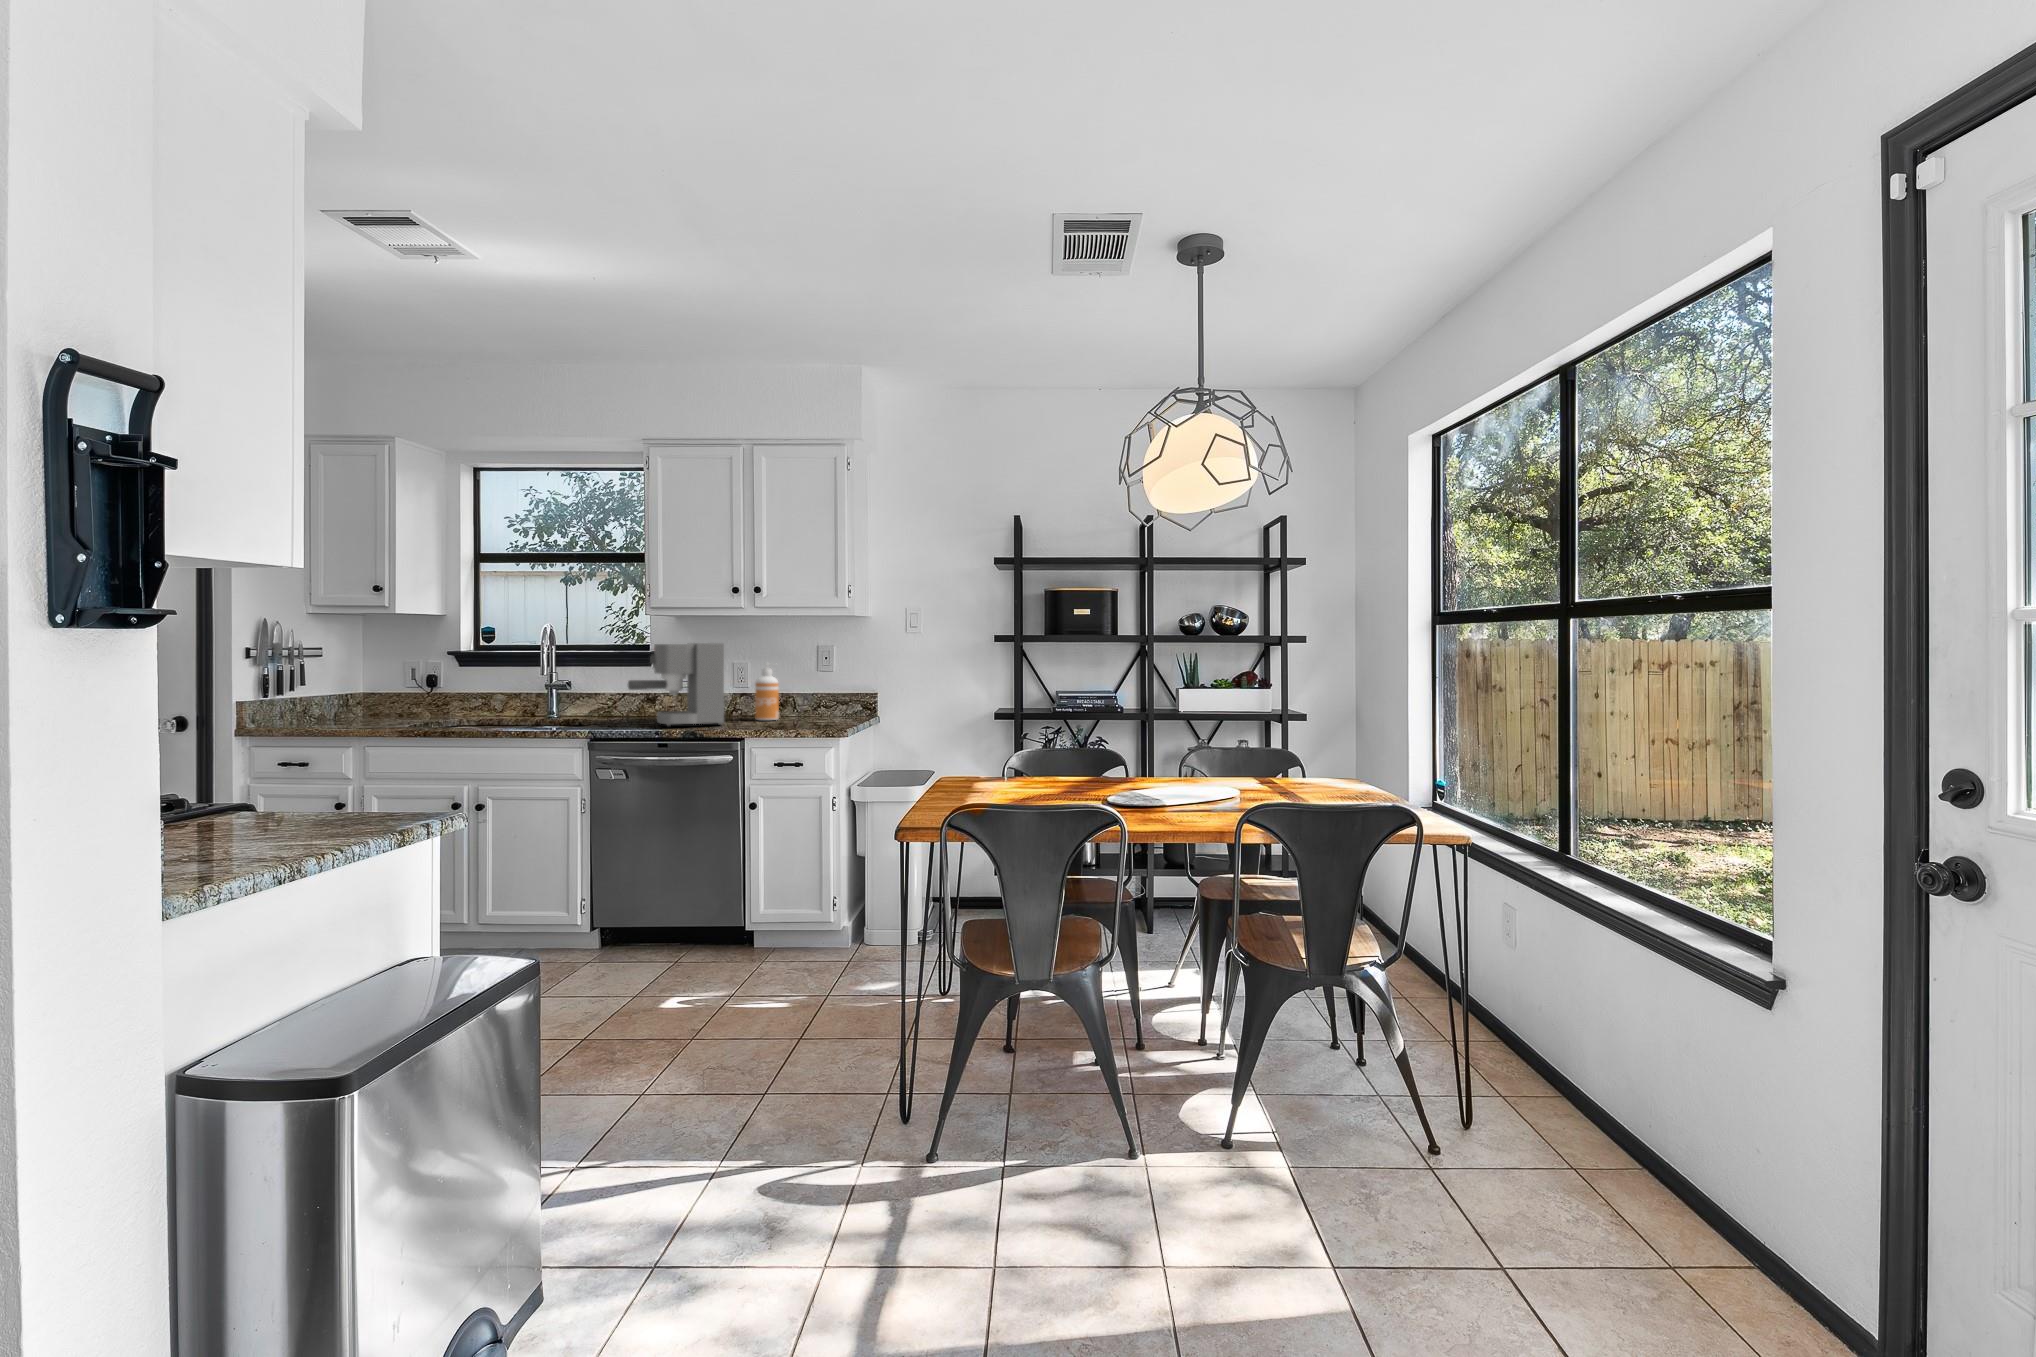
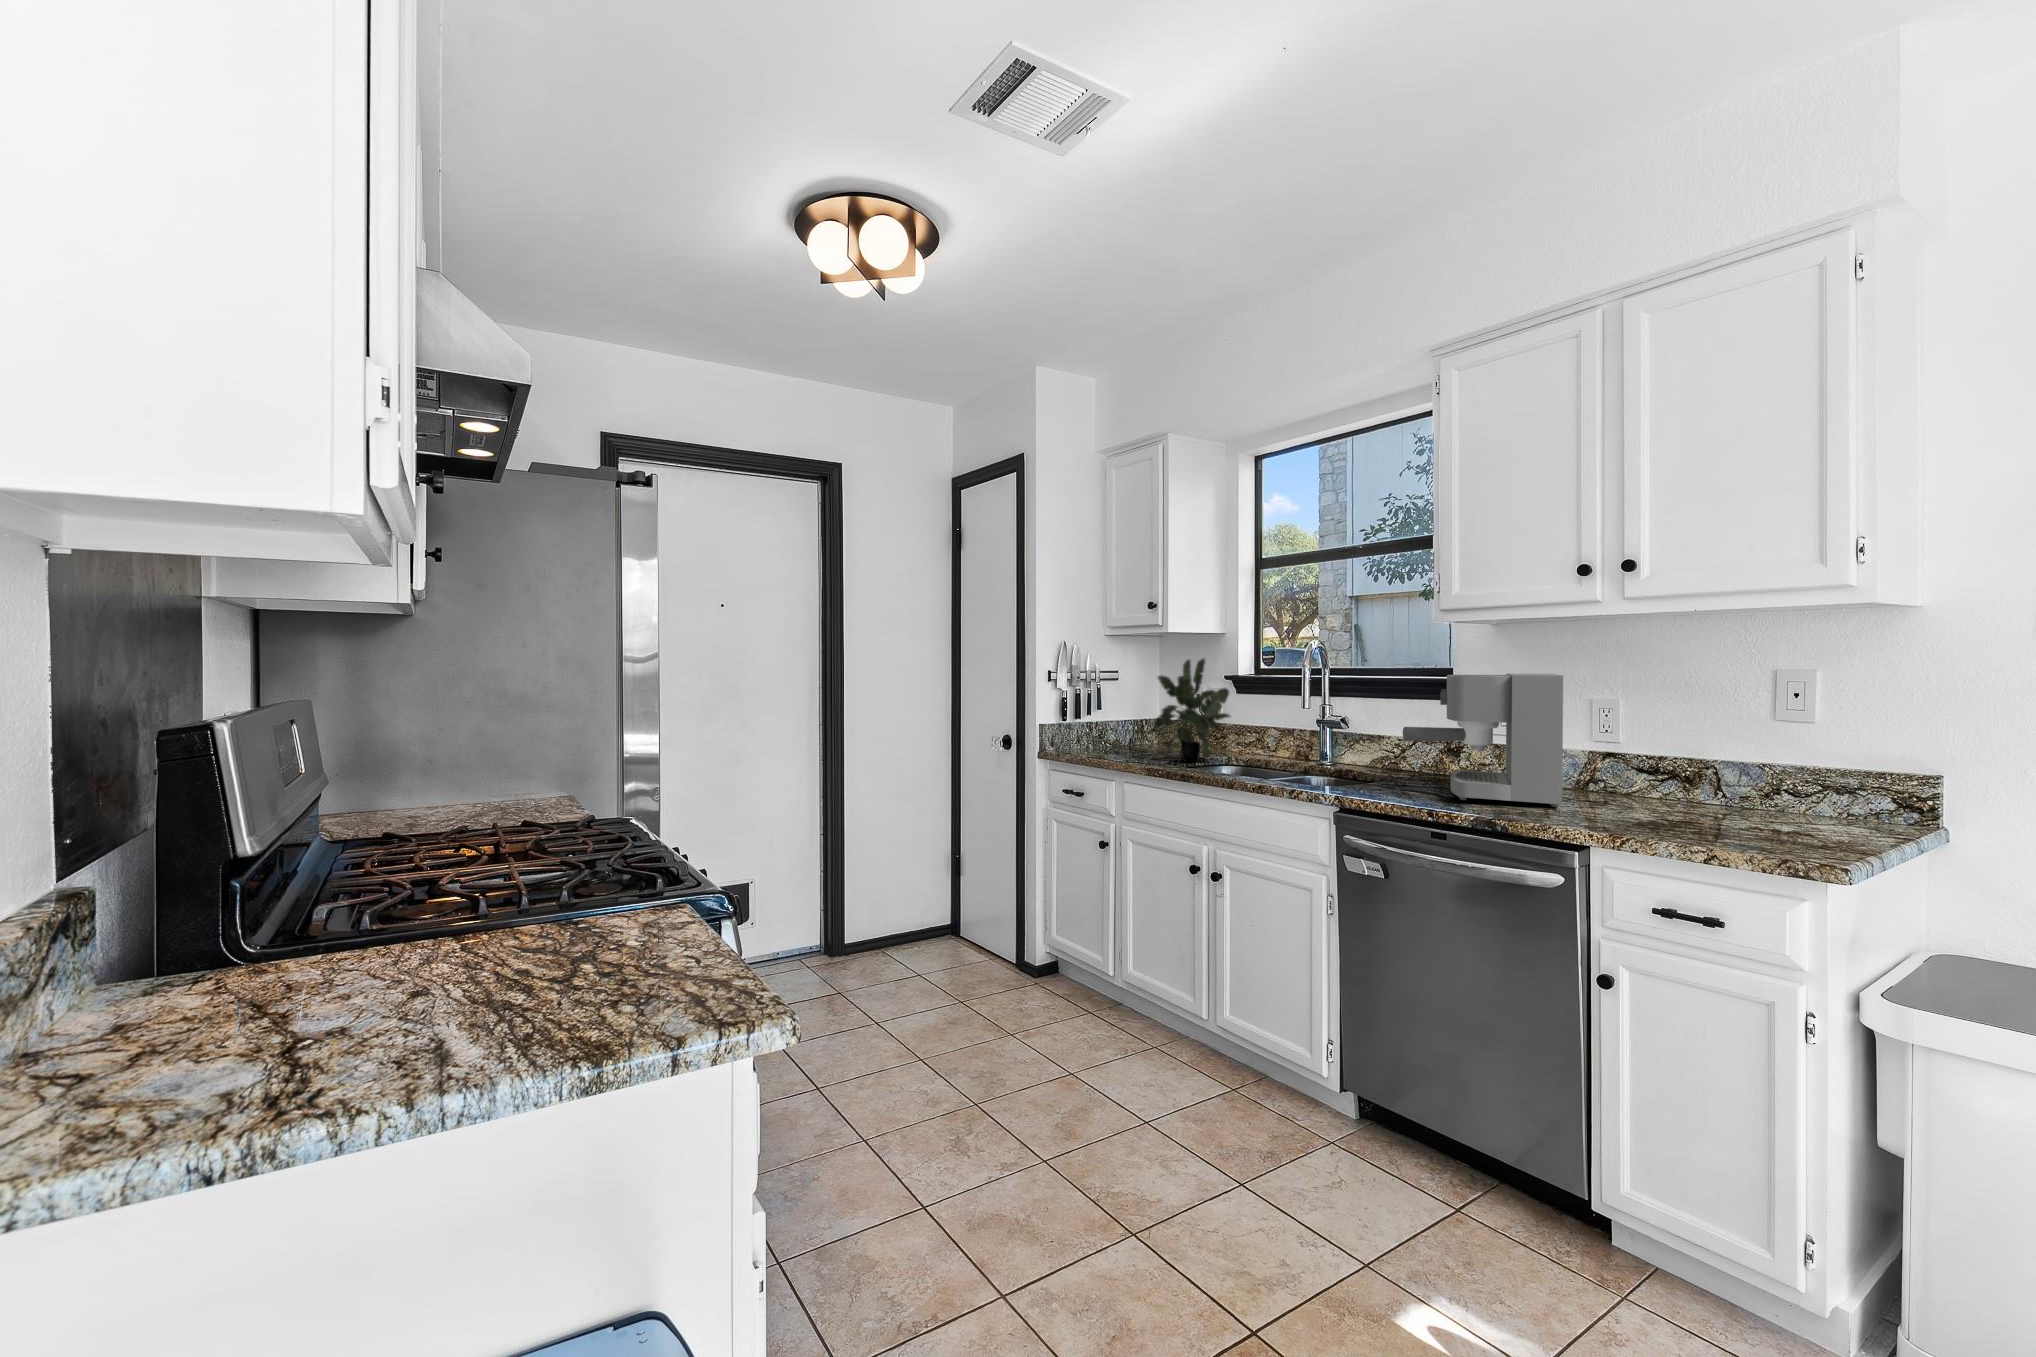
potted plant: none [381,630,472,727] -> present [1154,659,1231,762]
soap dispenser: present [755,663,779,720] -> none [1630,707,1680,806]

